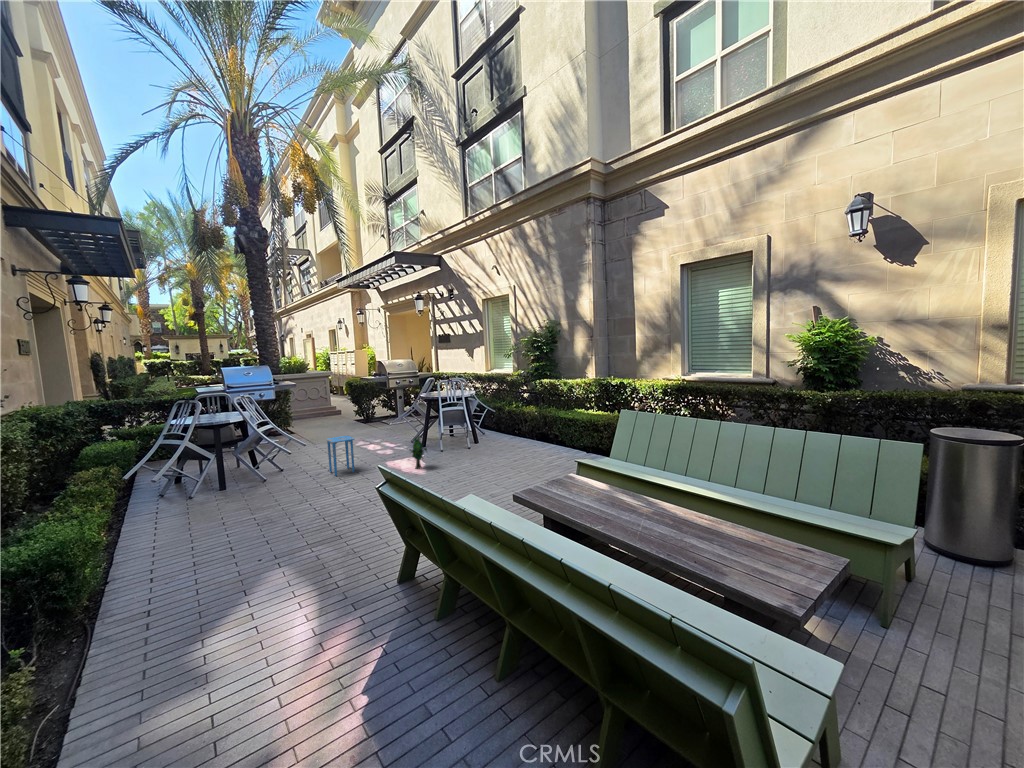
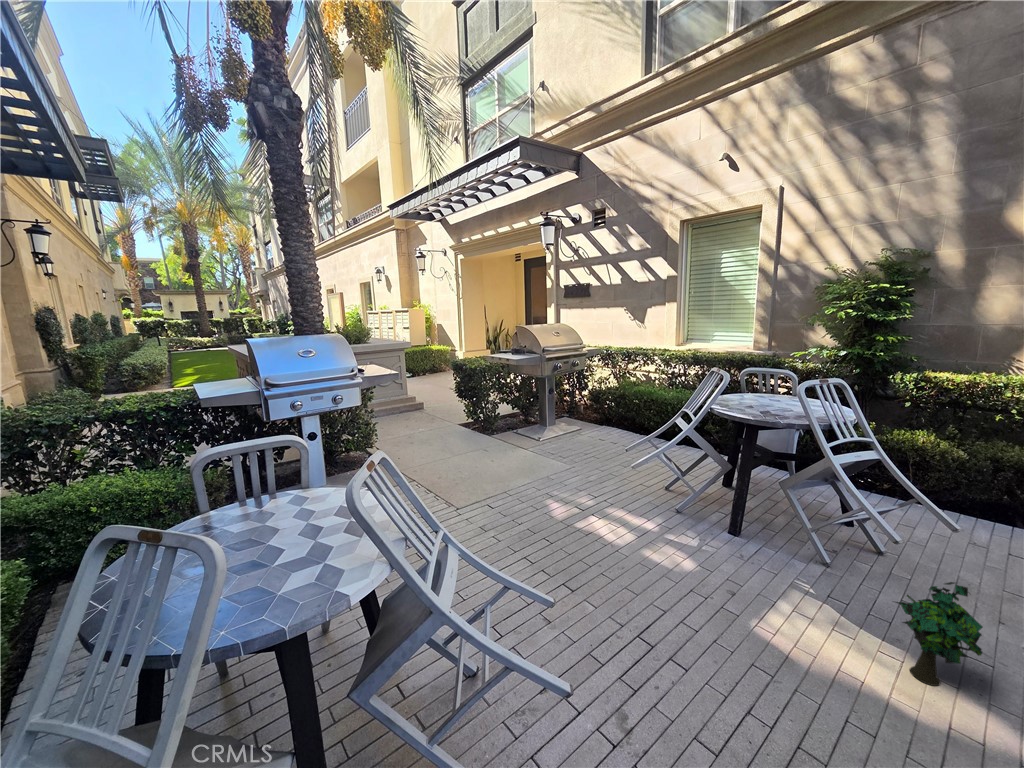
side table: present [326,435,354,476] -> none [647,563,752,729]

